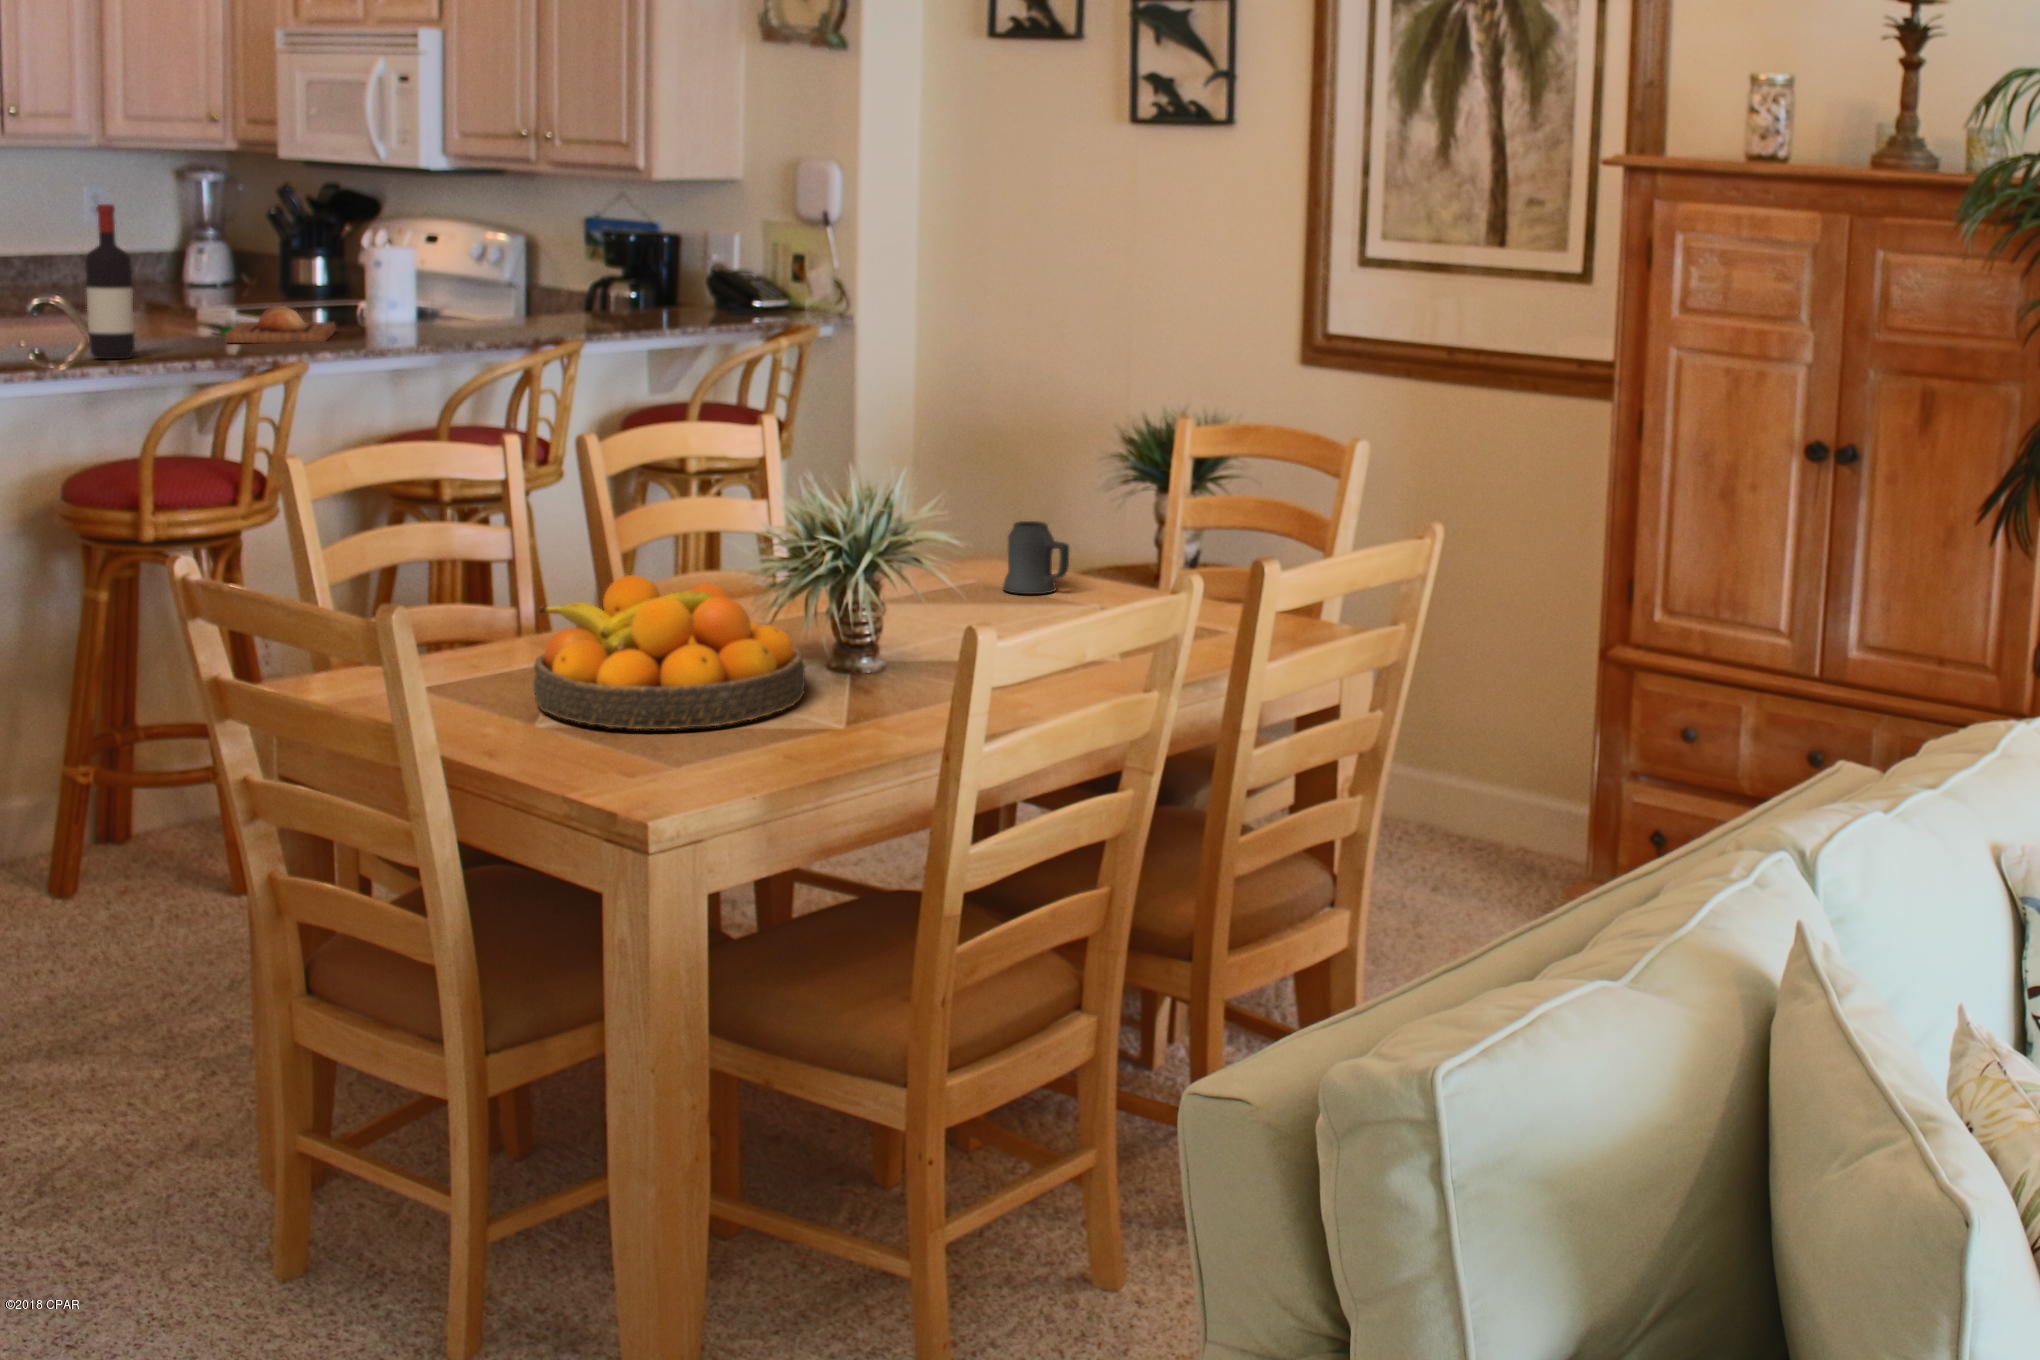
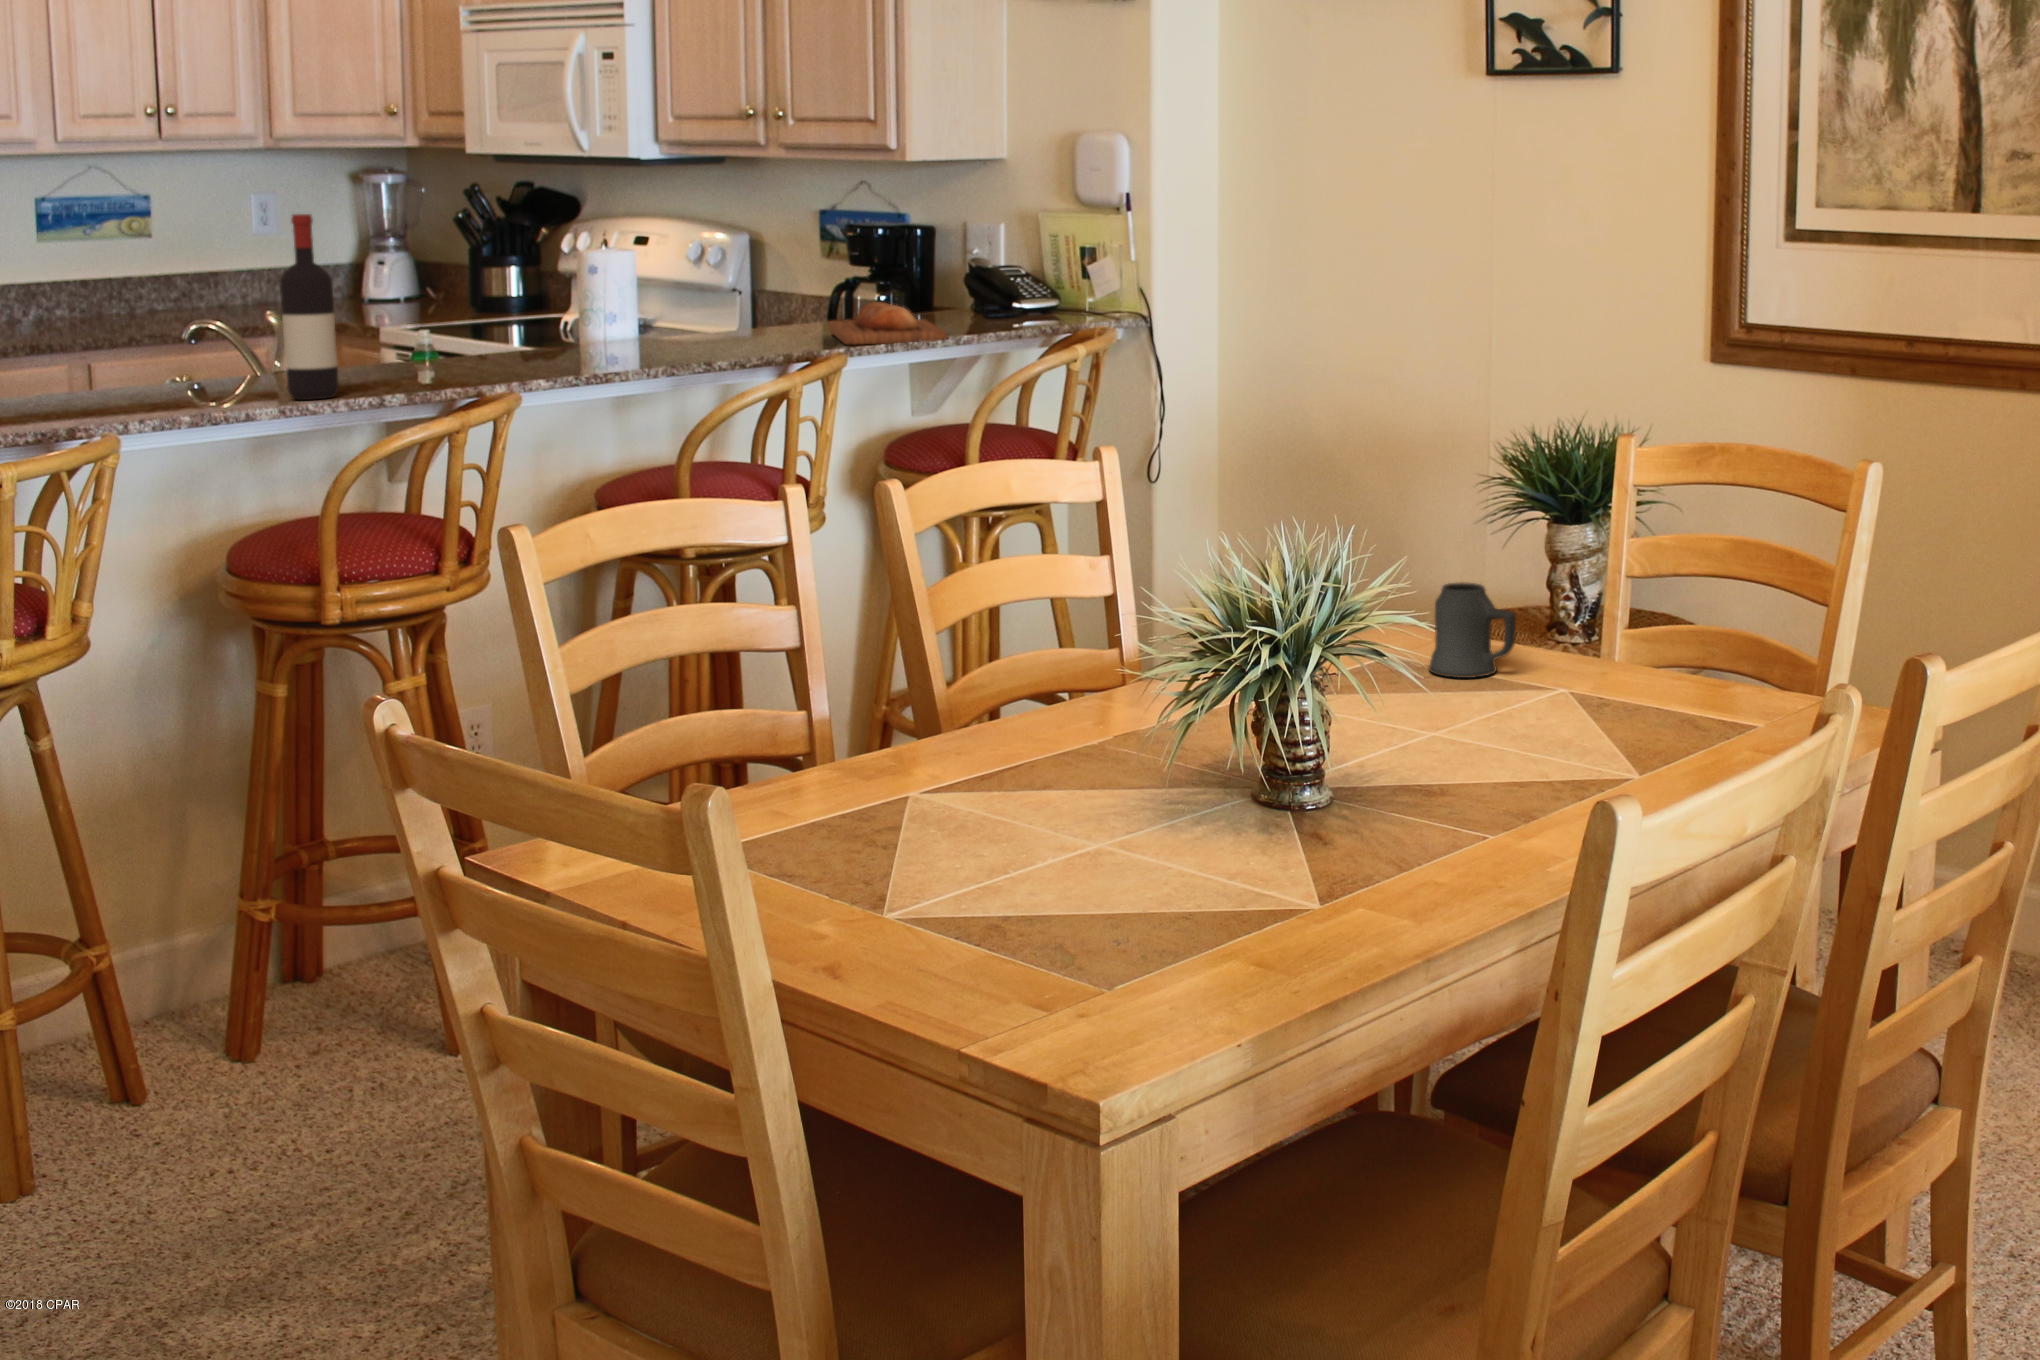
bread loaf: present [225,306,336,343] -> present [829,302,947,345]
fruit bowl: present [534,575,805,729] -> none [901,687,1250,905]

